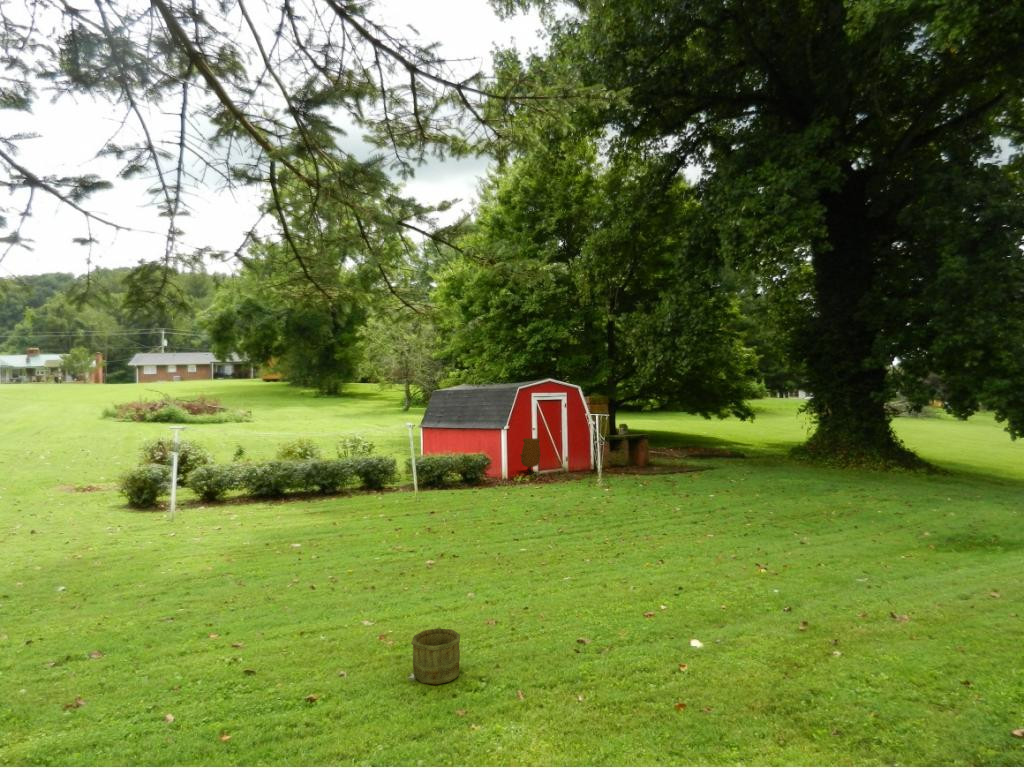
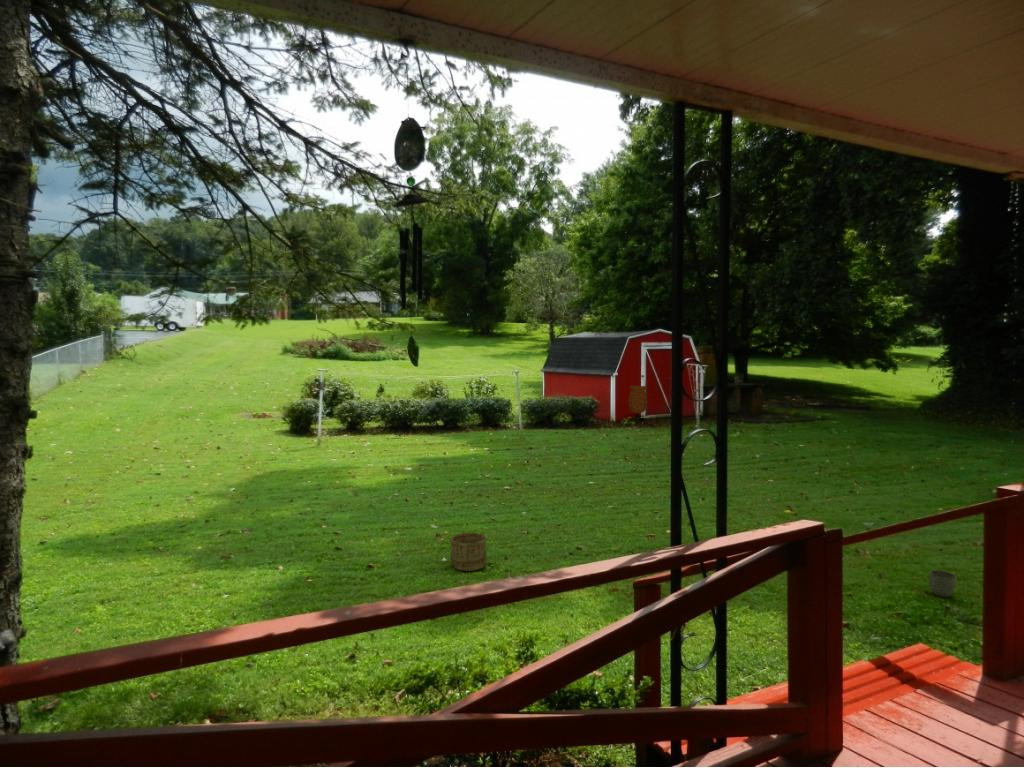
planter: none [951,620,982,651] -> present [929,570,956,598]

